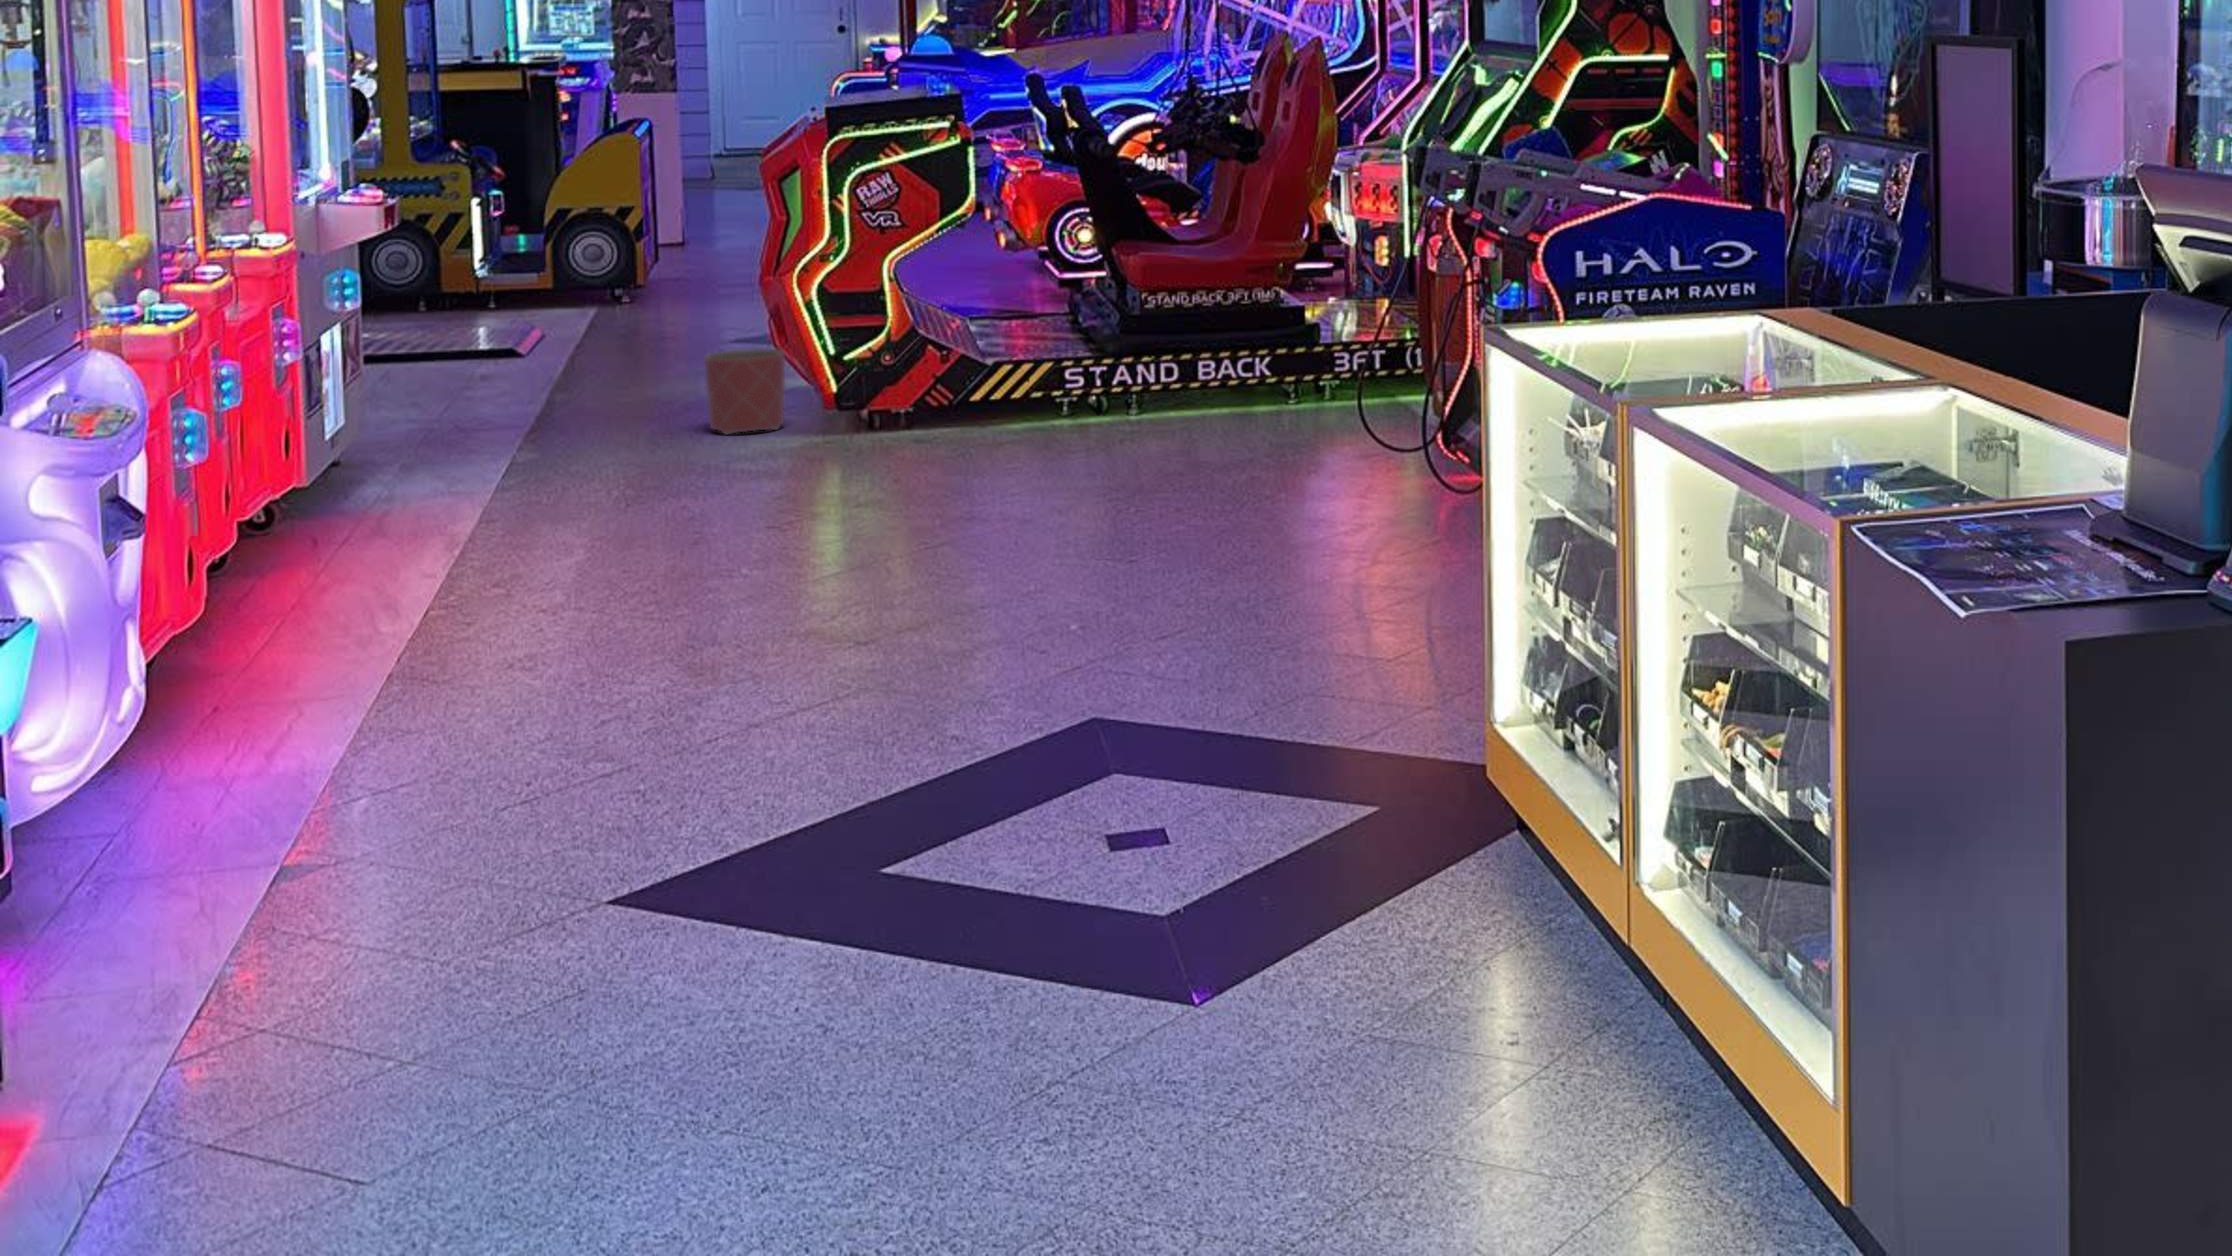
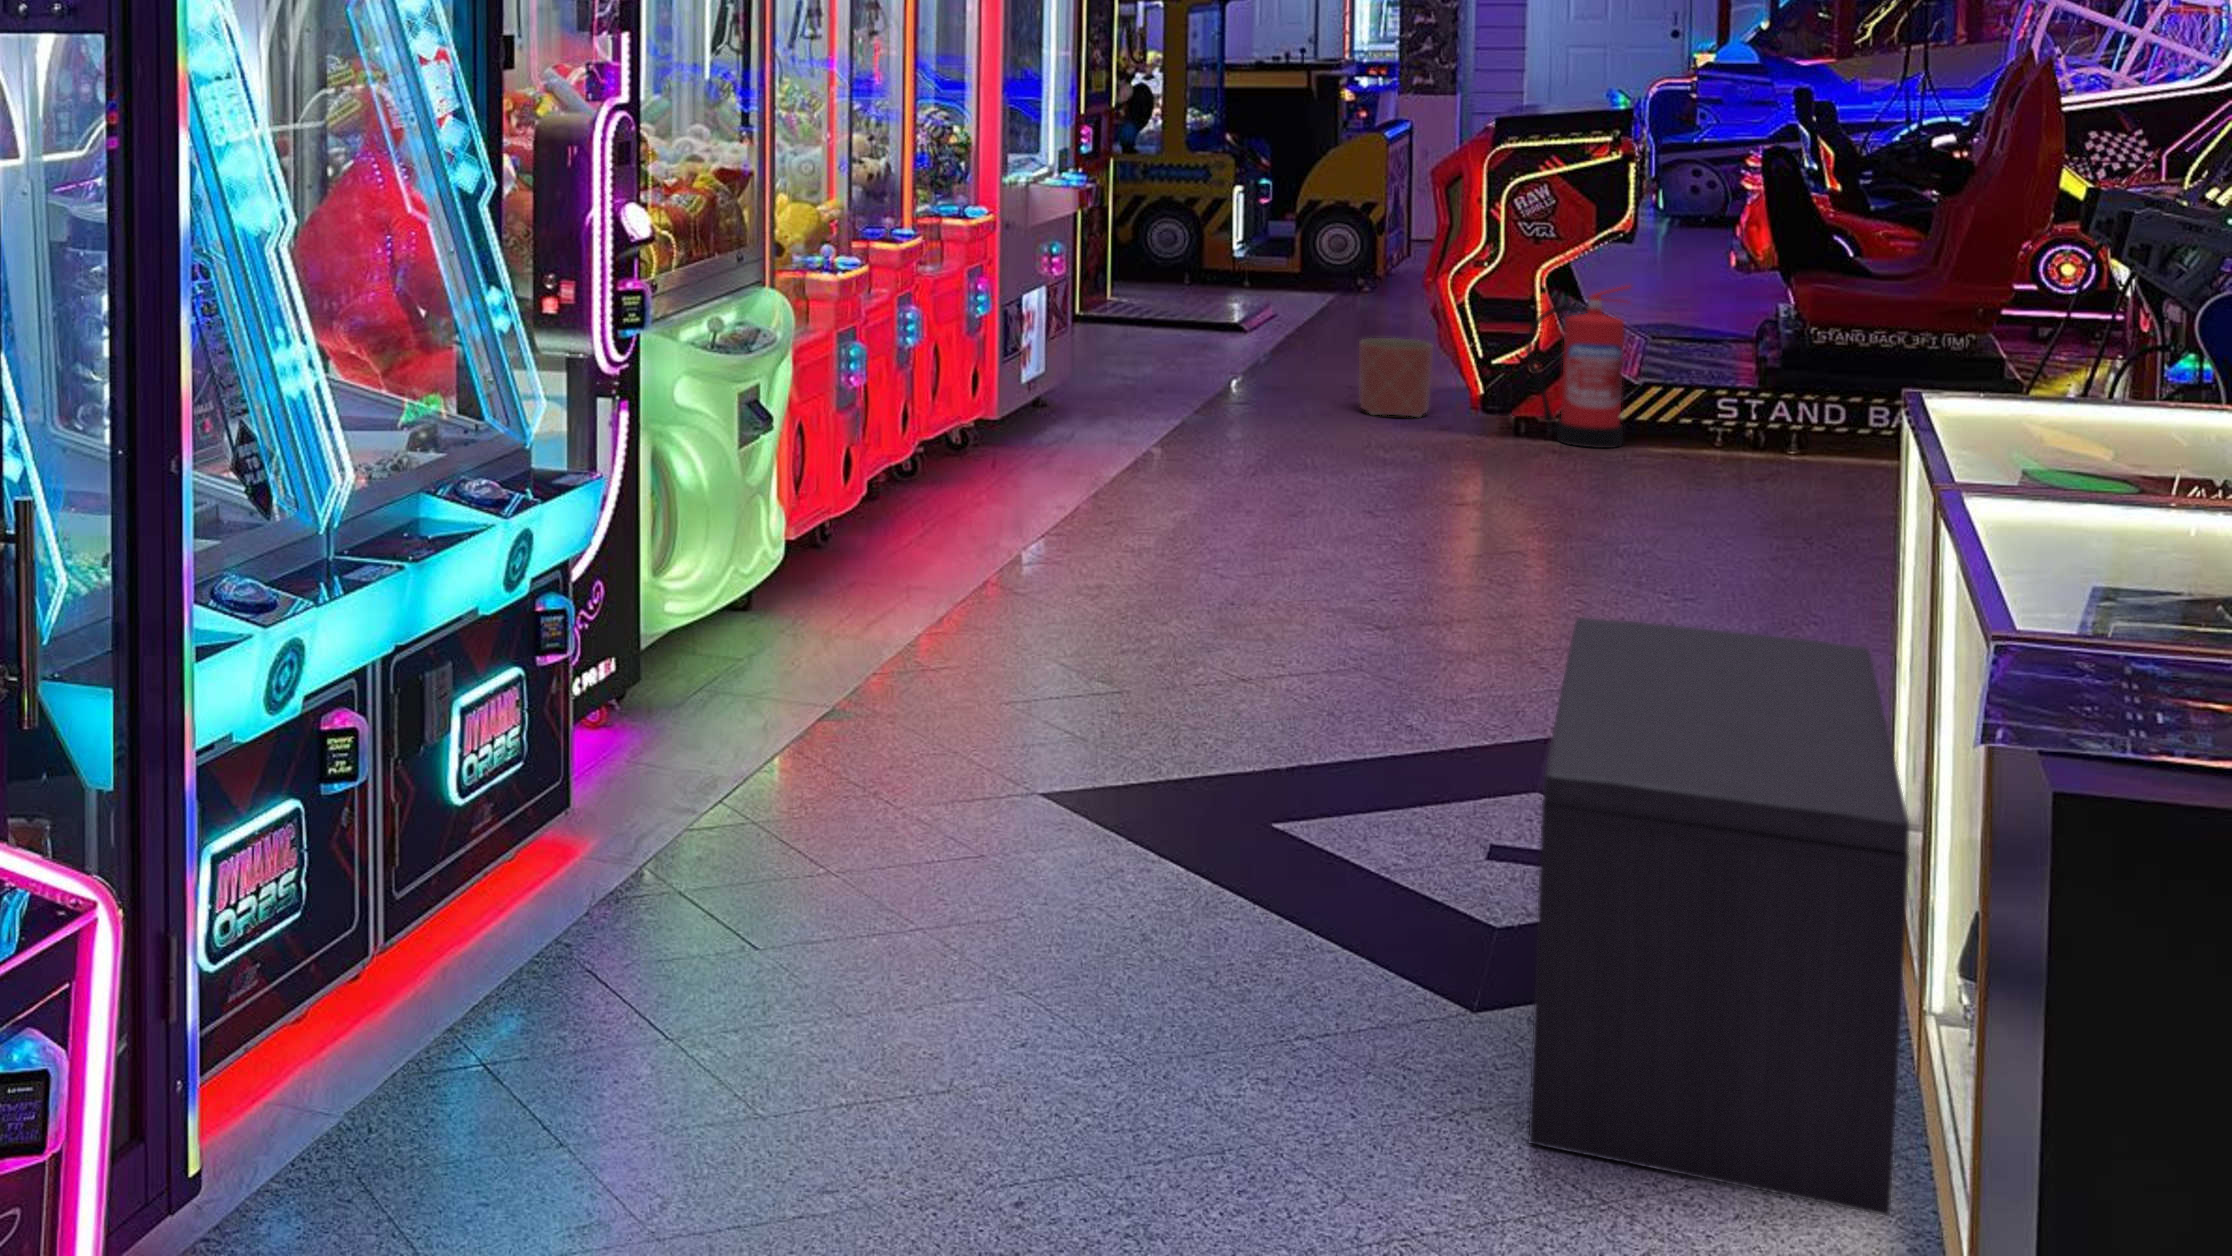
fire extinguisher: none [888,266,987,434] -> present [1526,285,1630,448]
bench: none [1205,556,1617,1107] -> present [1528,617,1910,1216]

